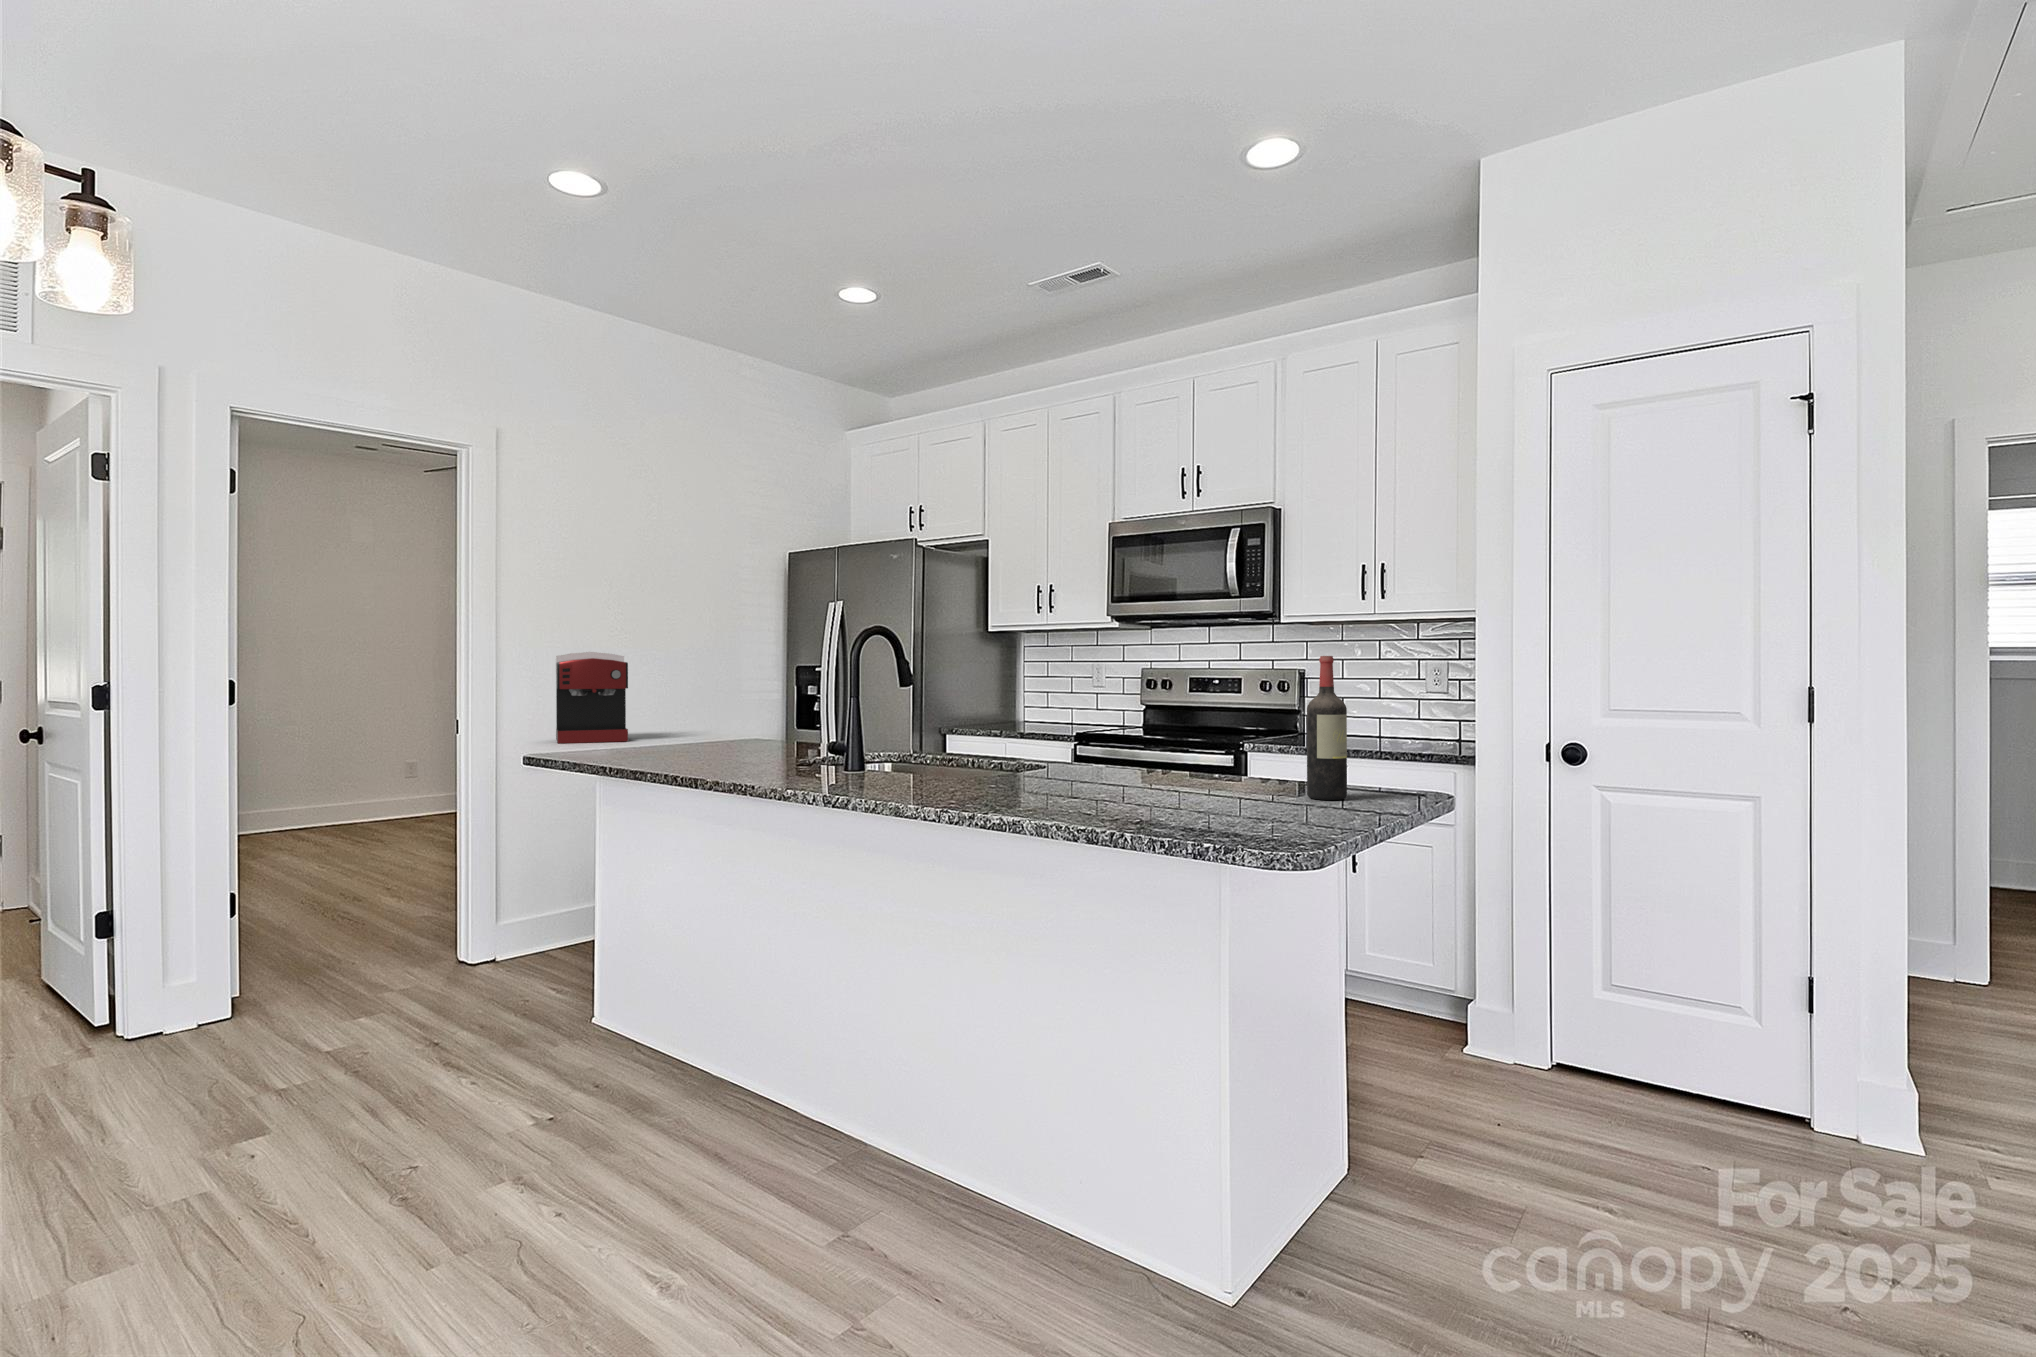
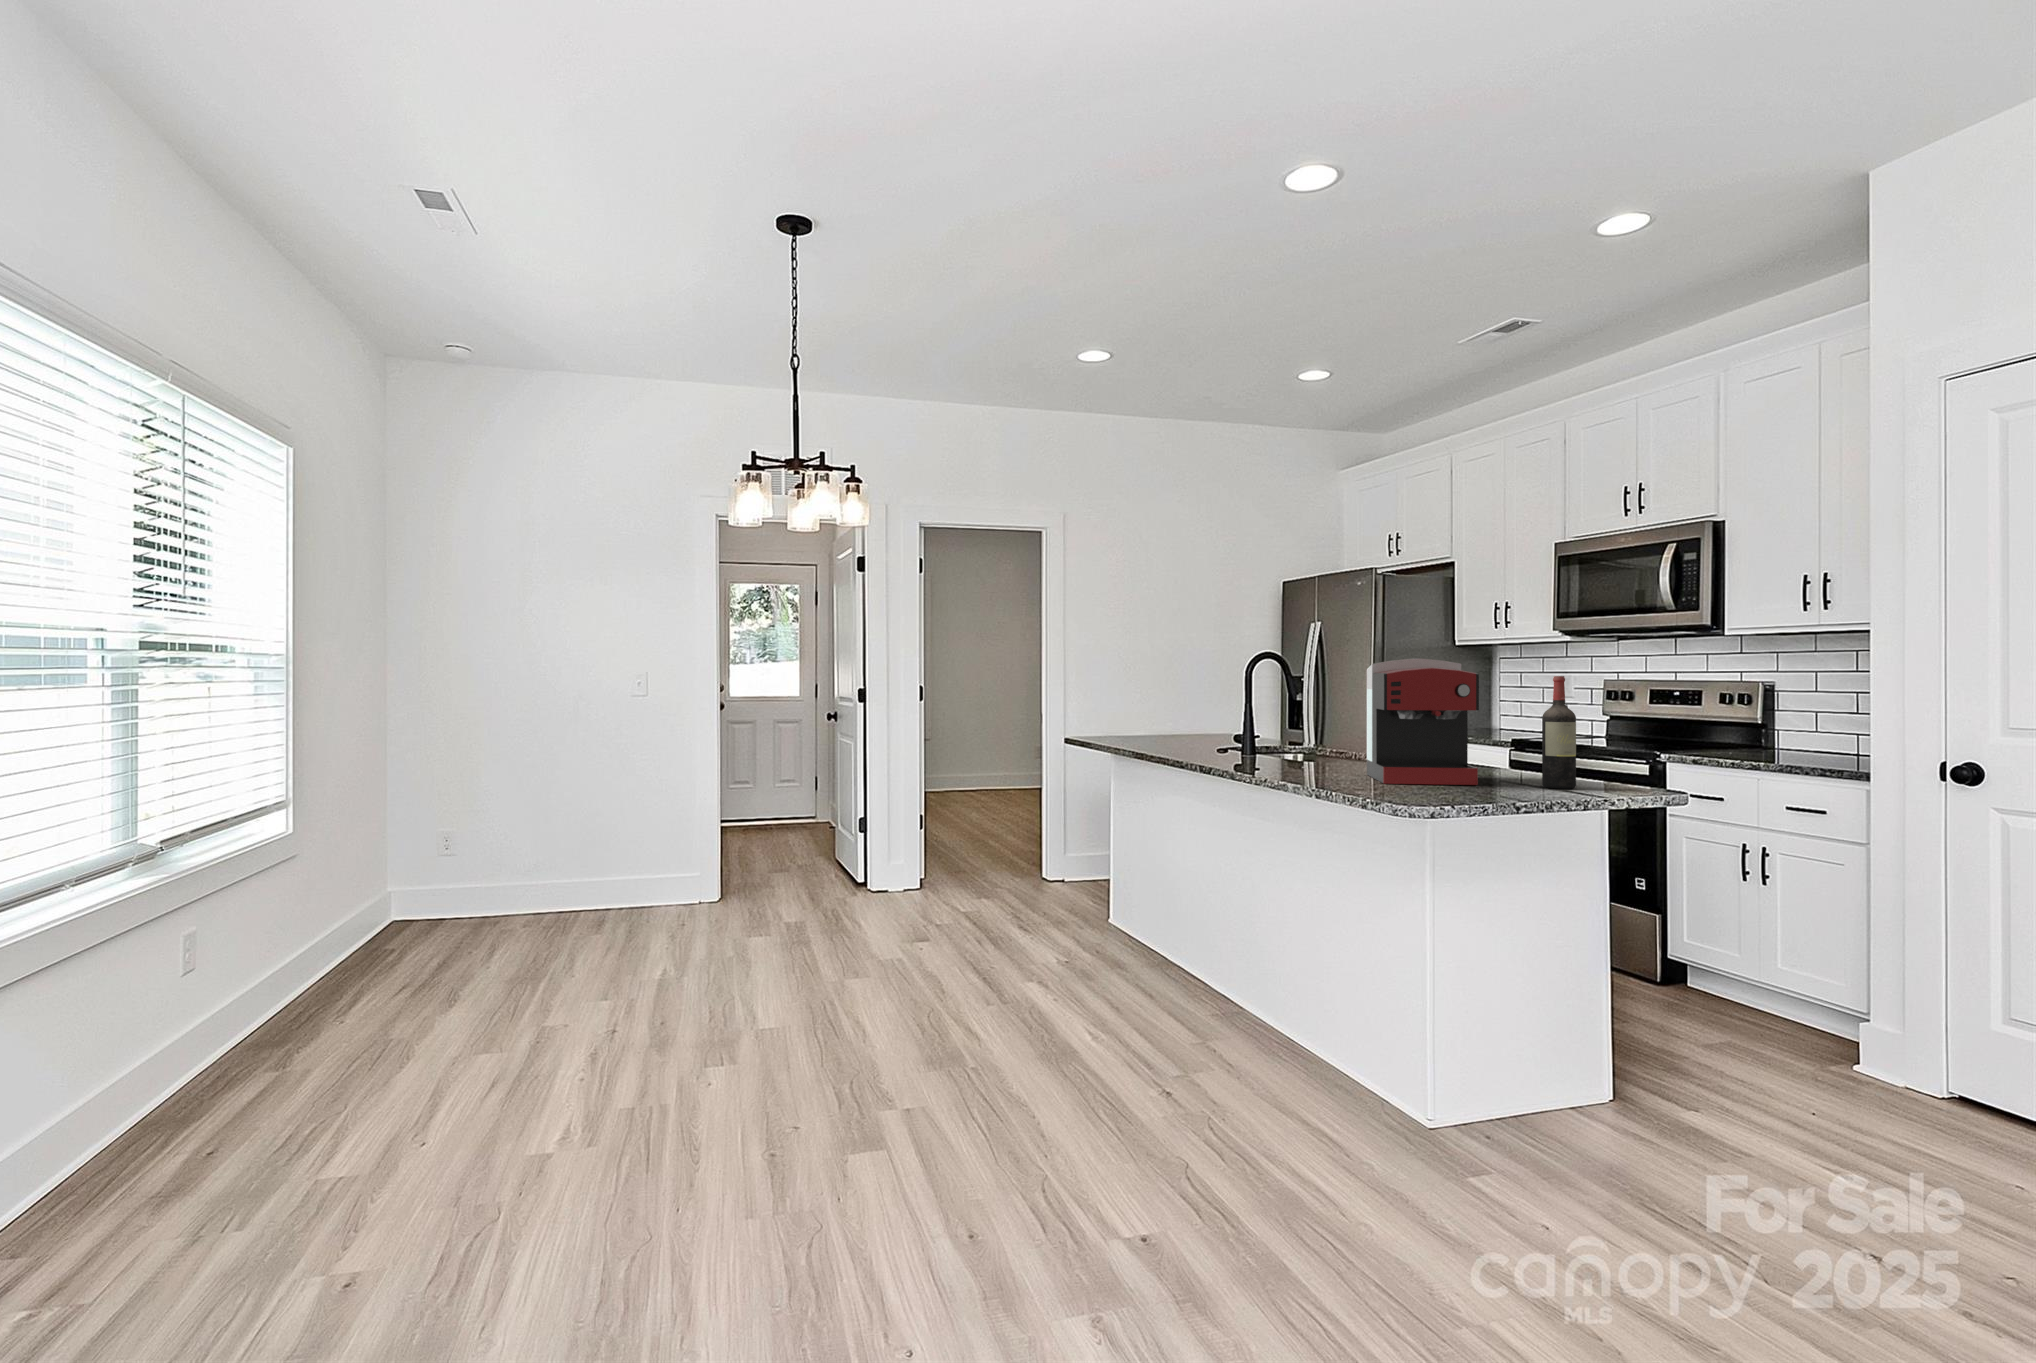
coffee maker: present [556,652,628,743] -> present [1367,658,1479,785]

